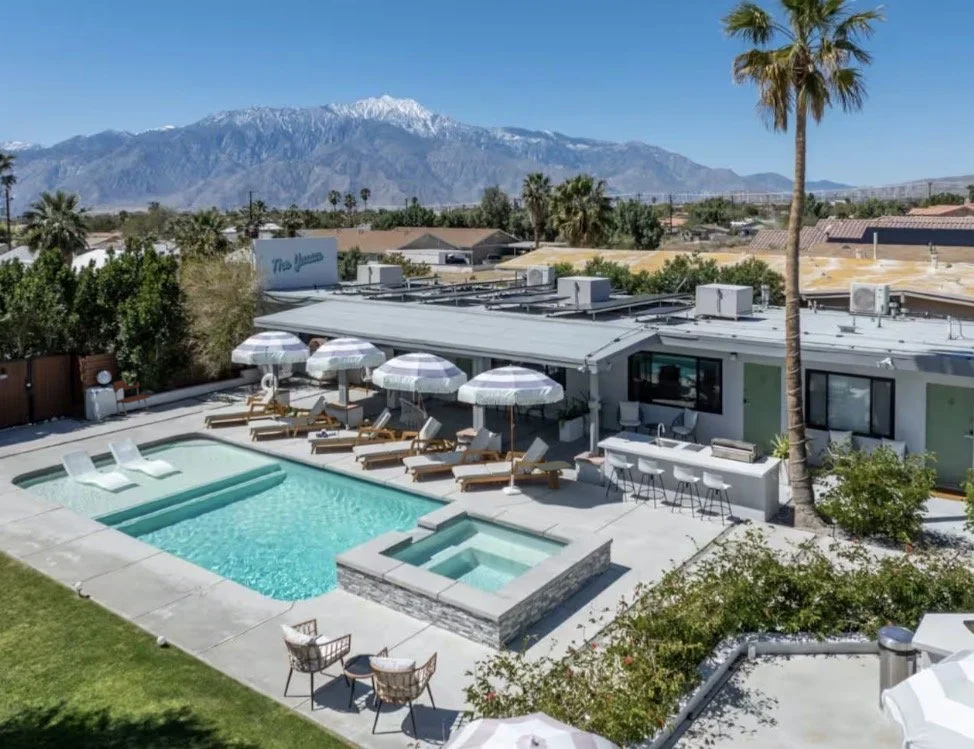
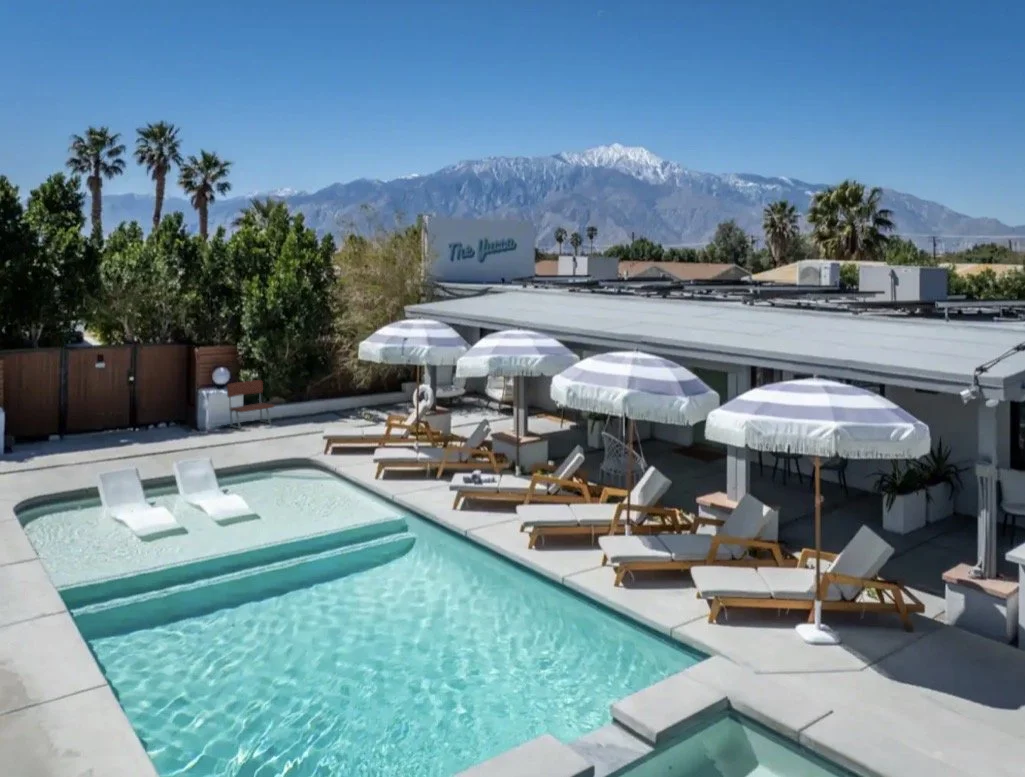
side table: present [537,461,571,489] -> none [862,578,941,639]

